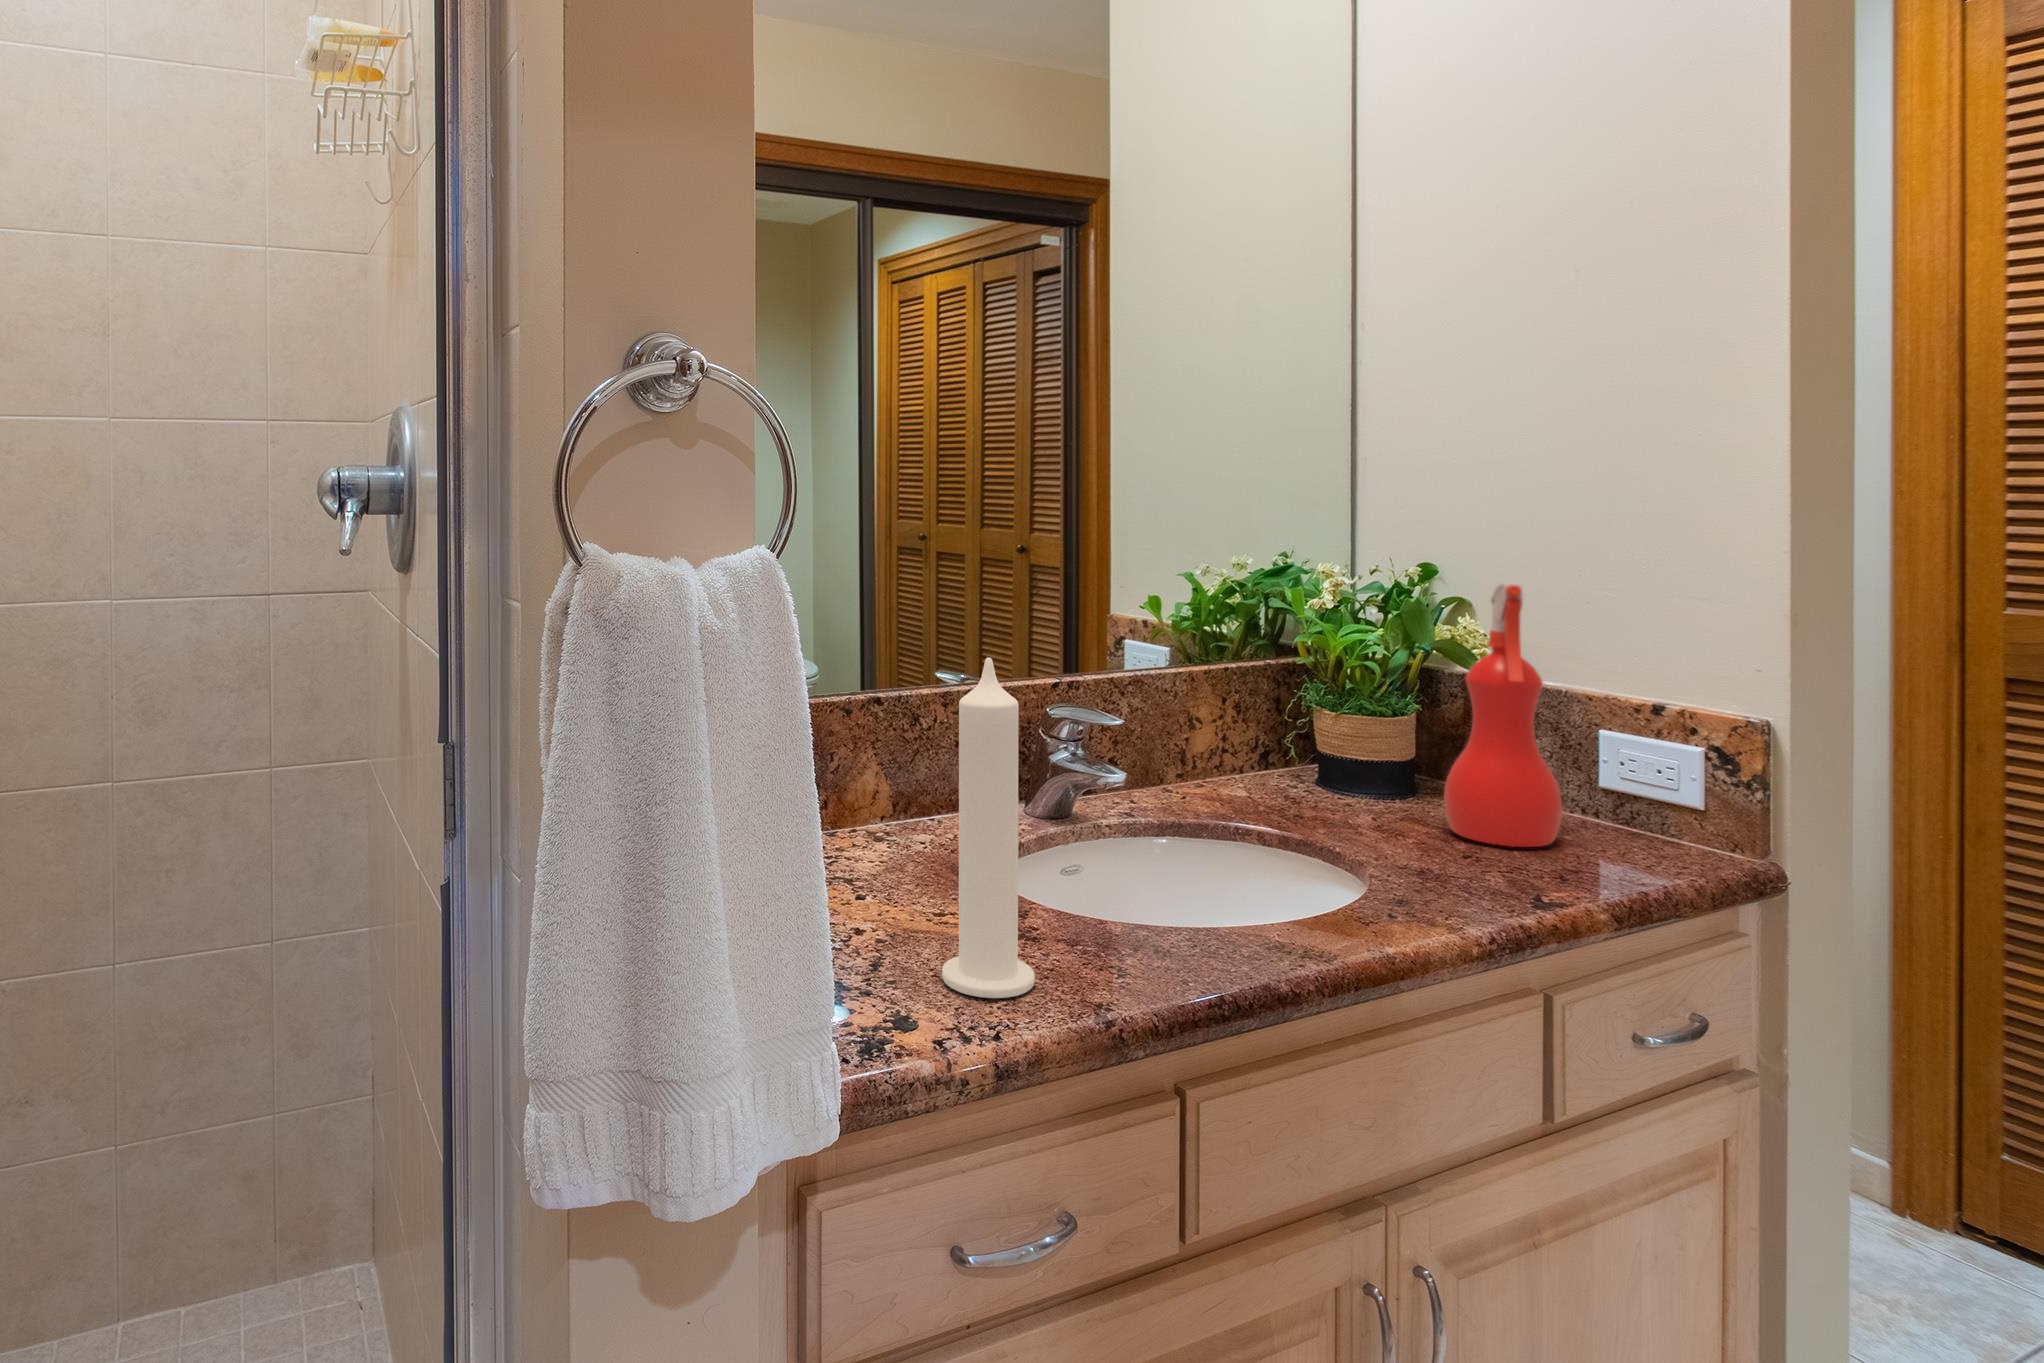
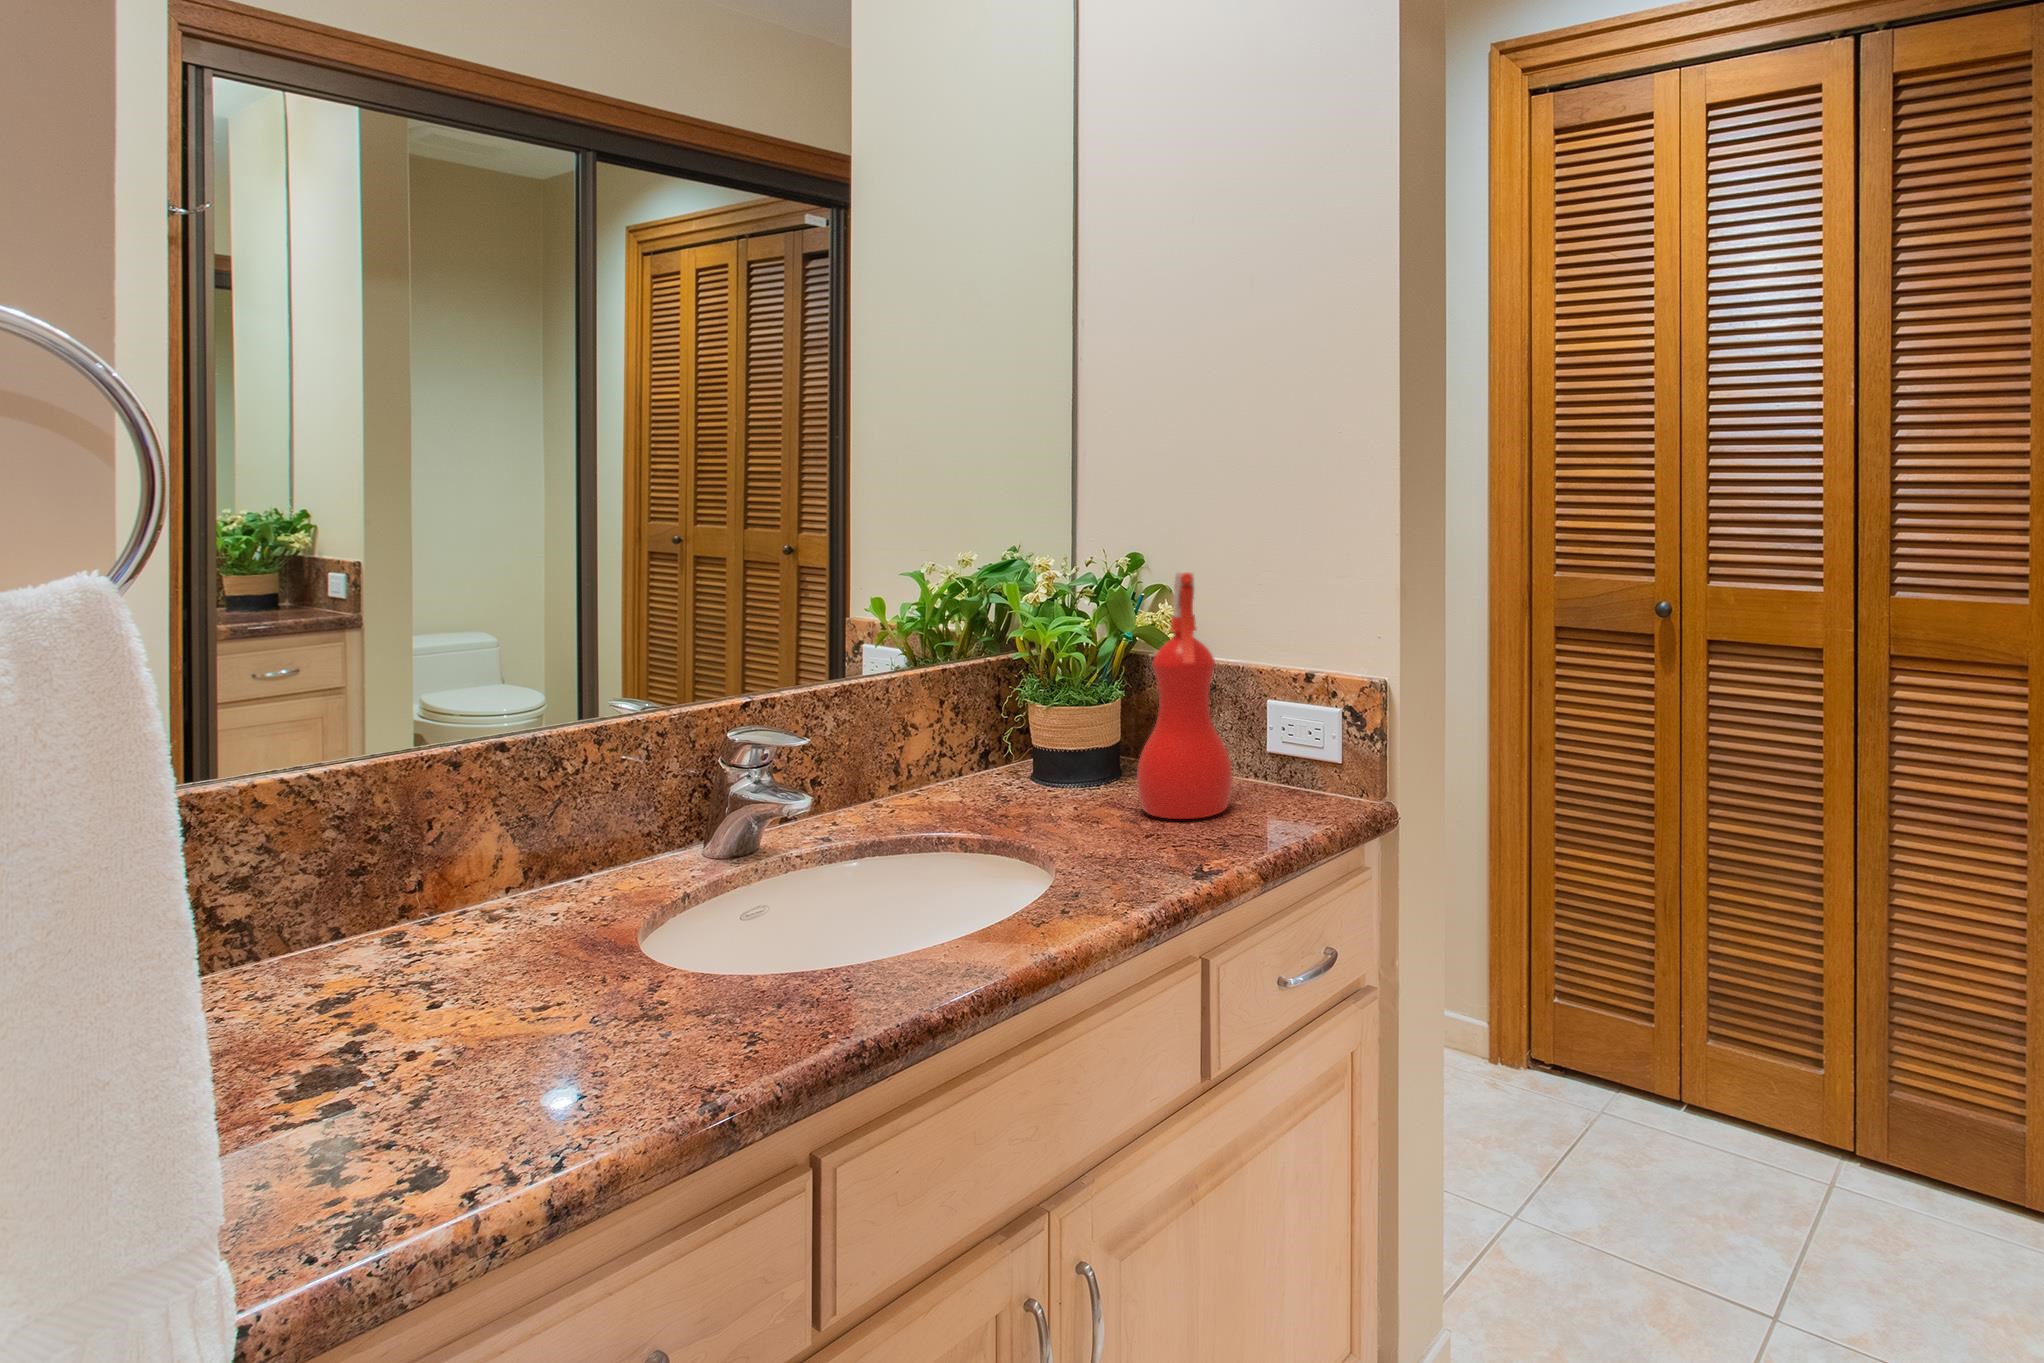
candle: present [942,658,1035,998] -> none [503,688,633,1116]

